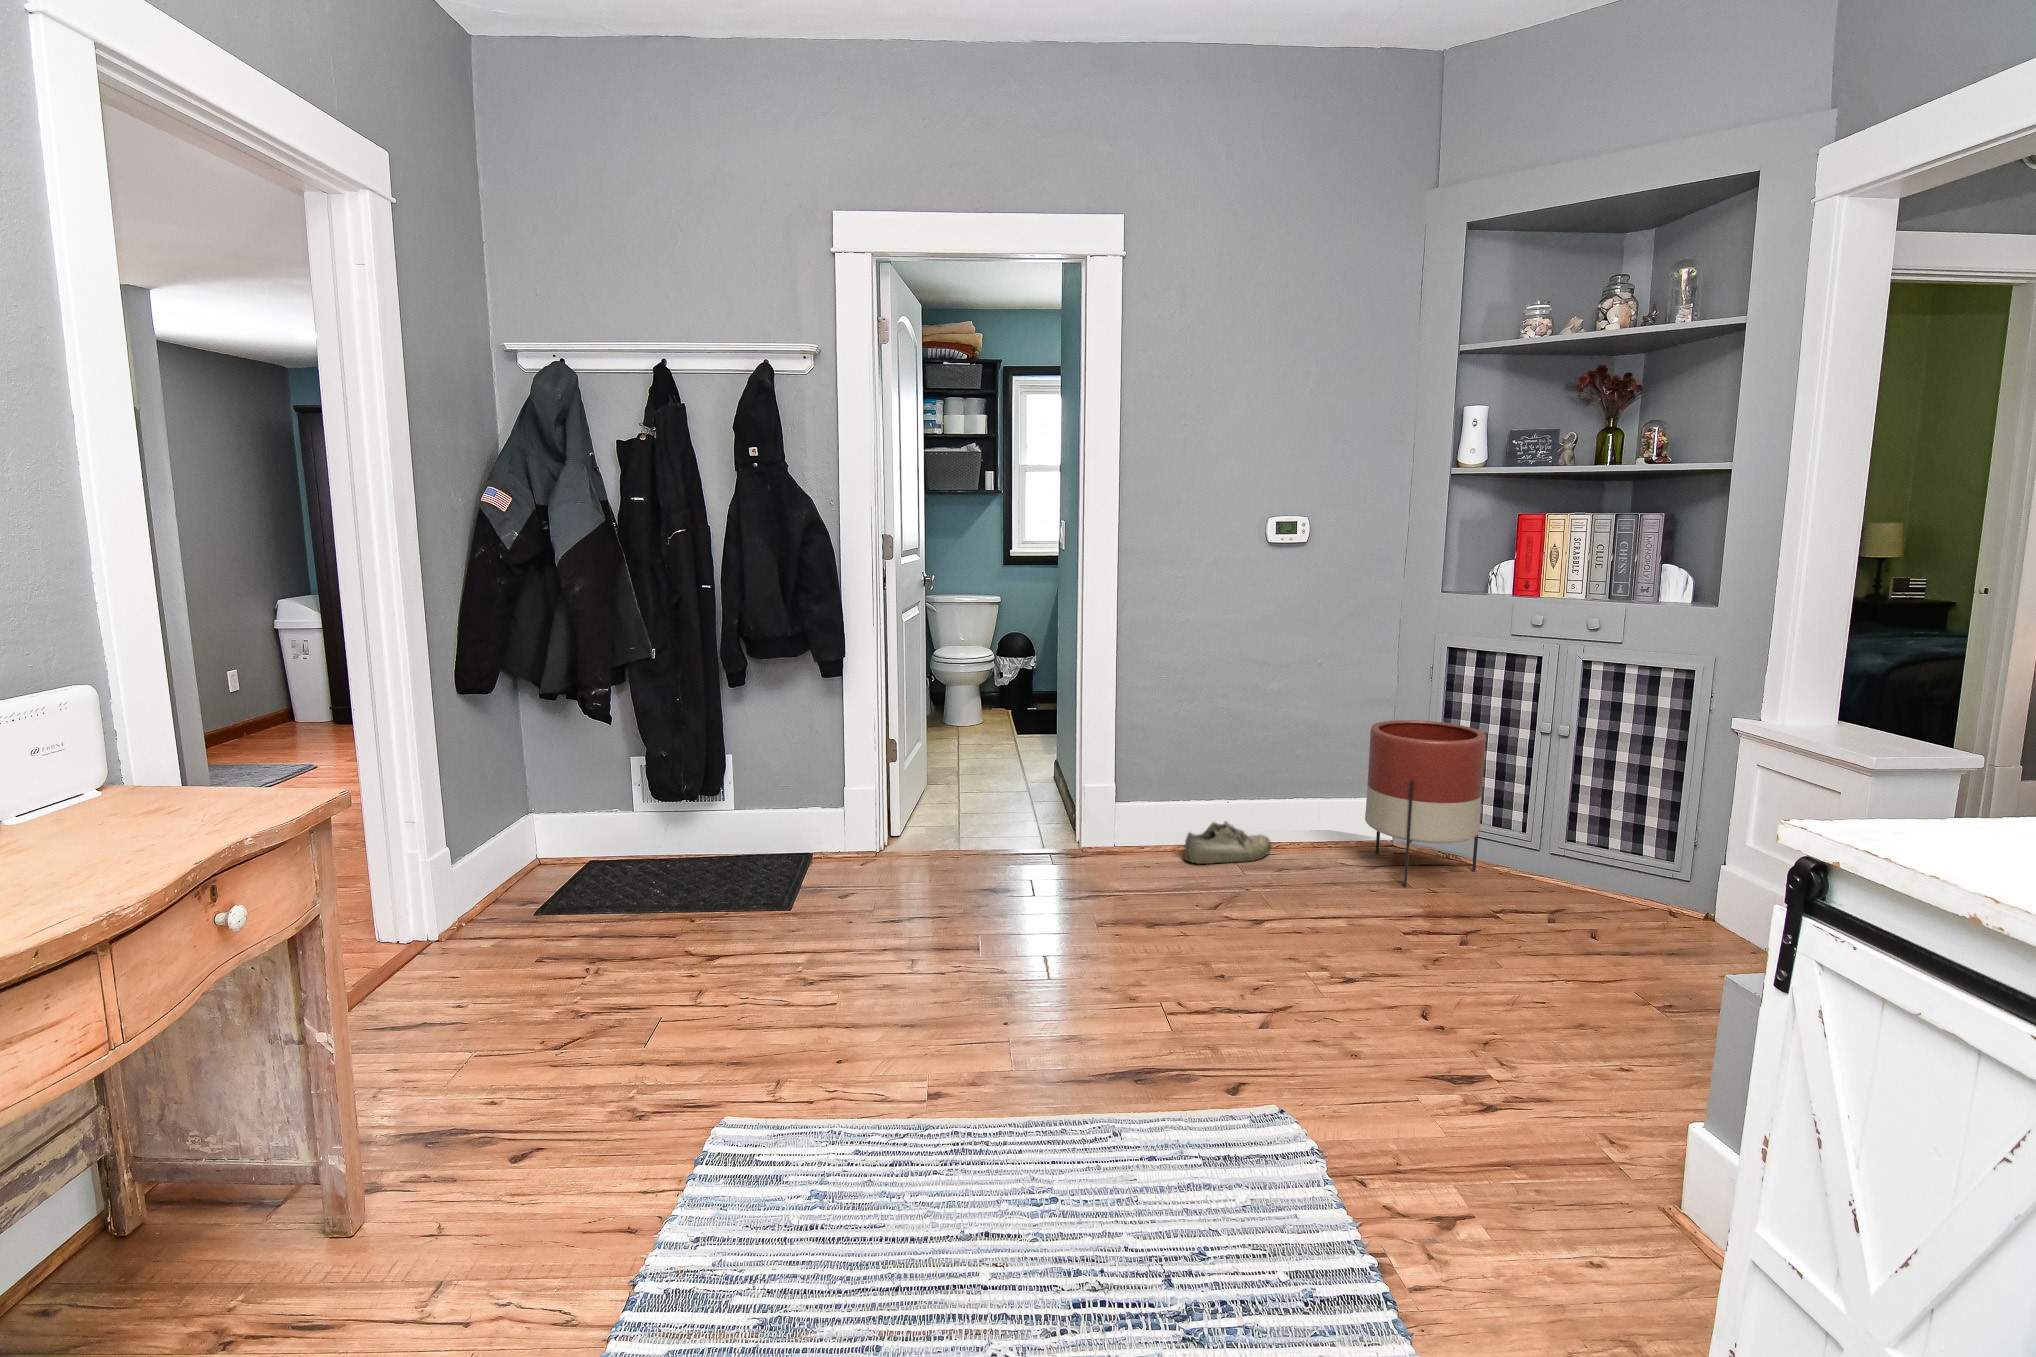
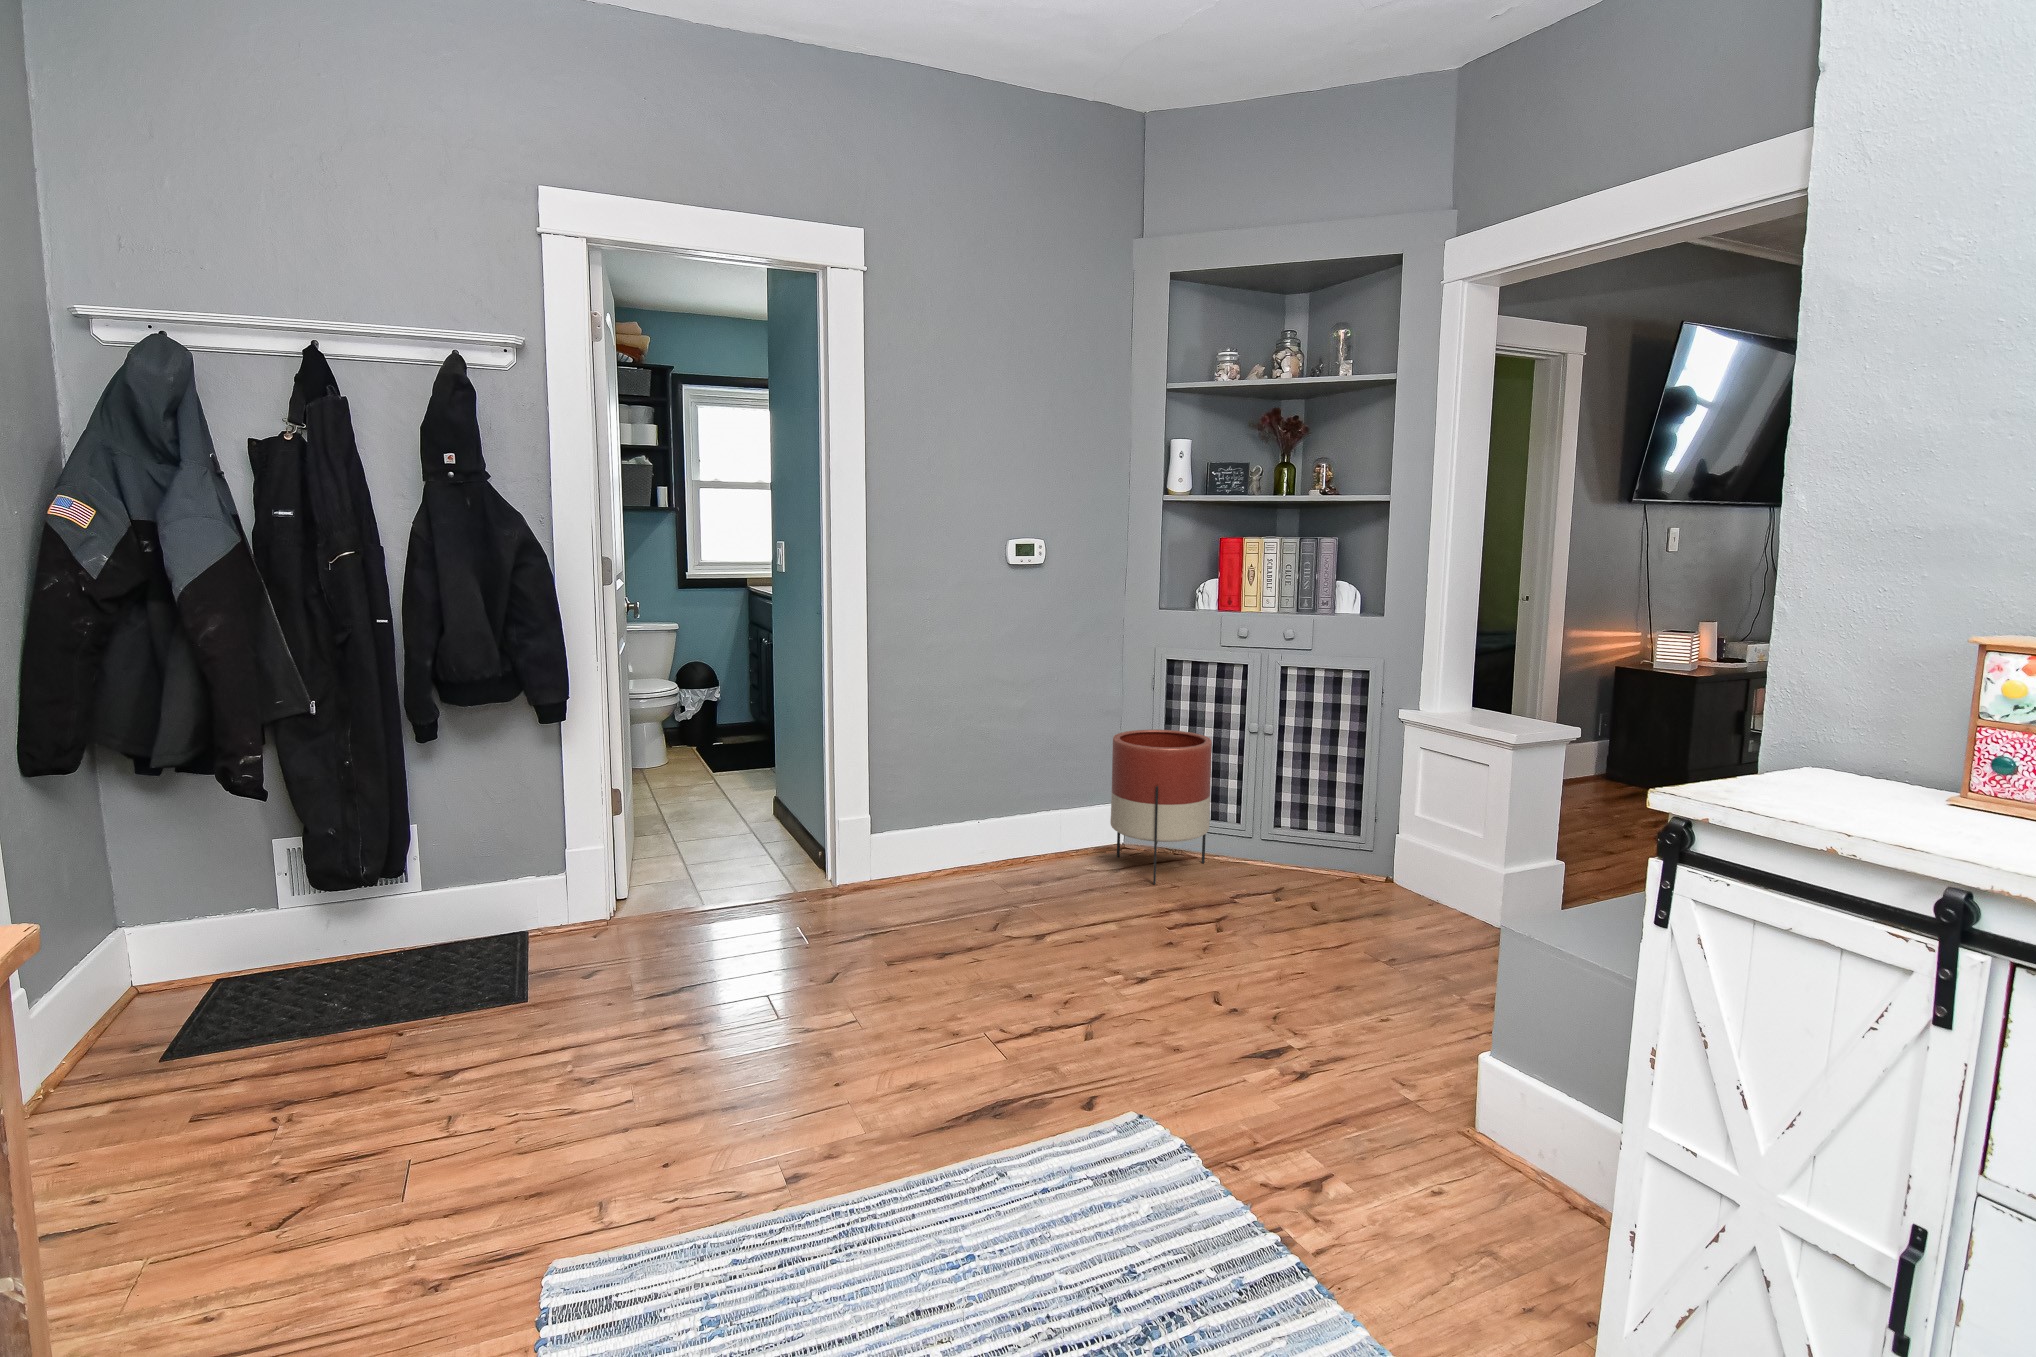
shoe: present [1184,821,1271,864] -> none [947,841,1027,887]

